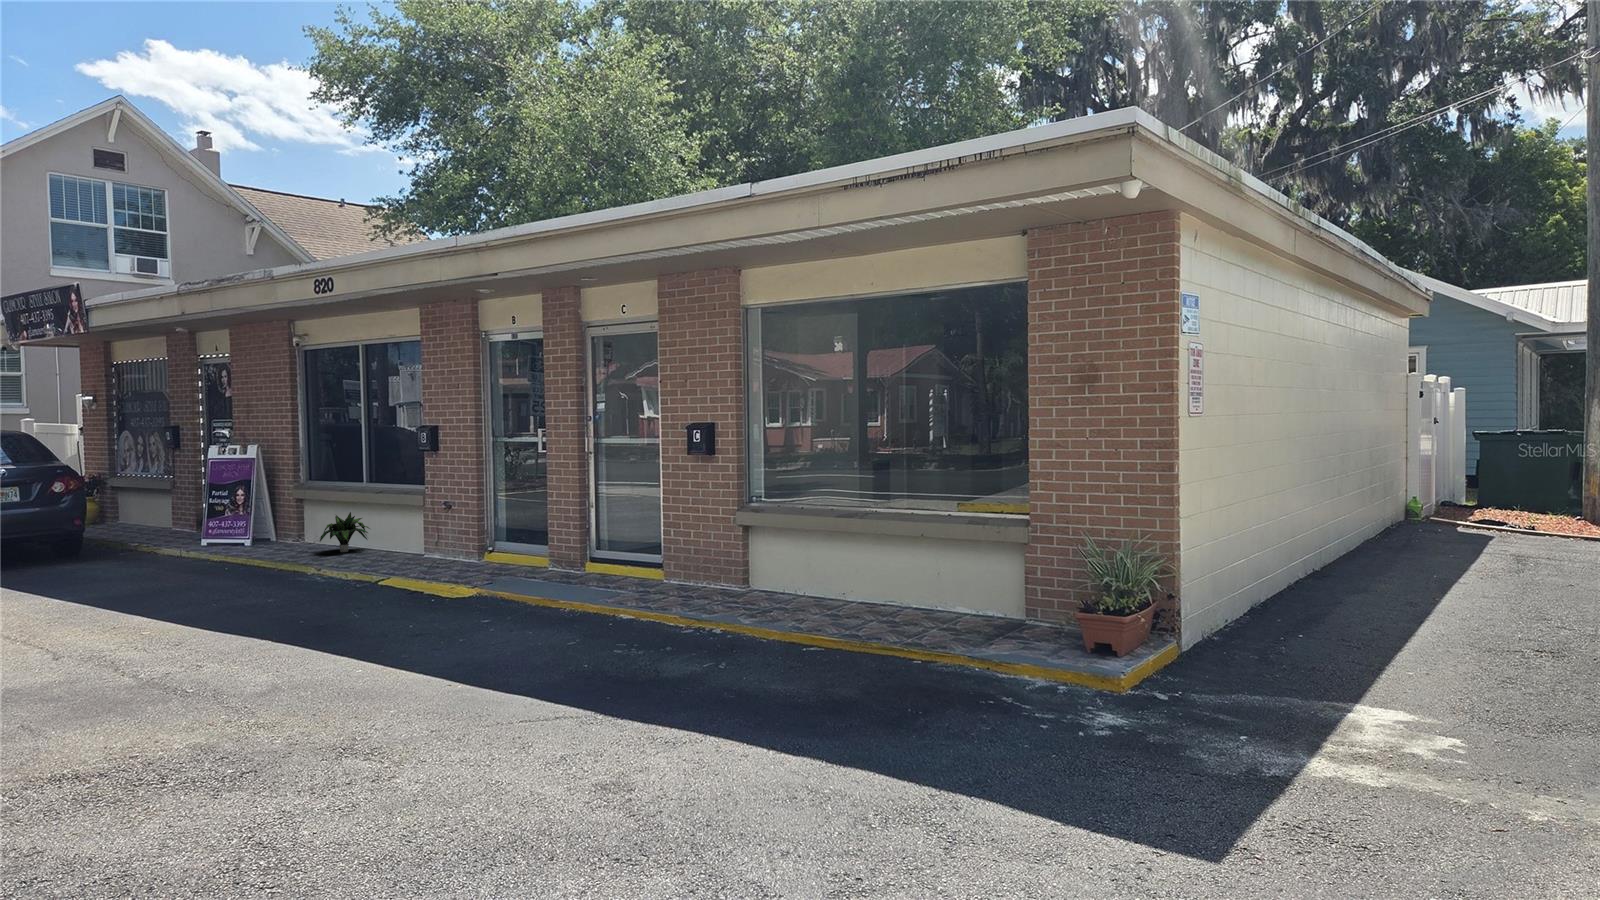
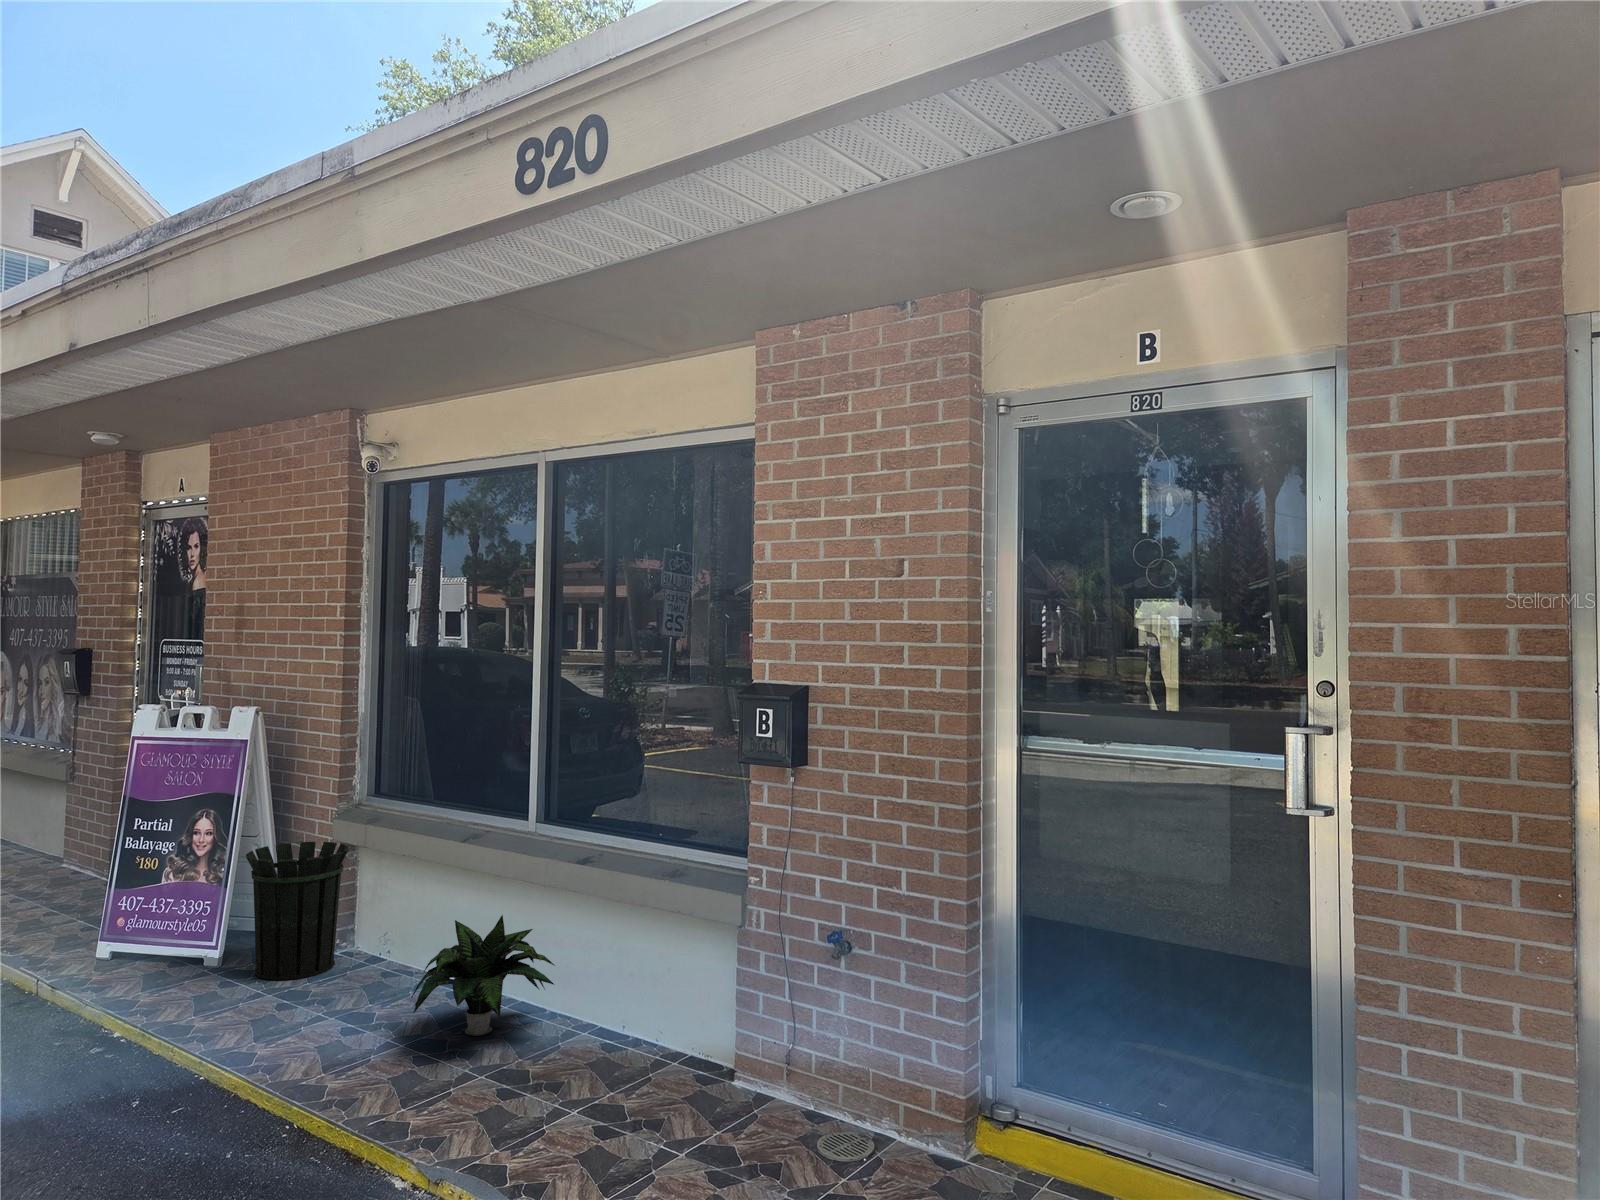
waste bin: none [258,498,299,547] -> present [246,842,350,980]

